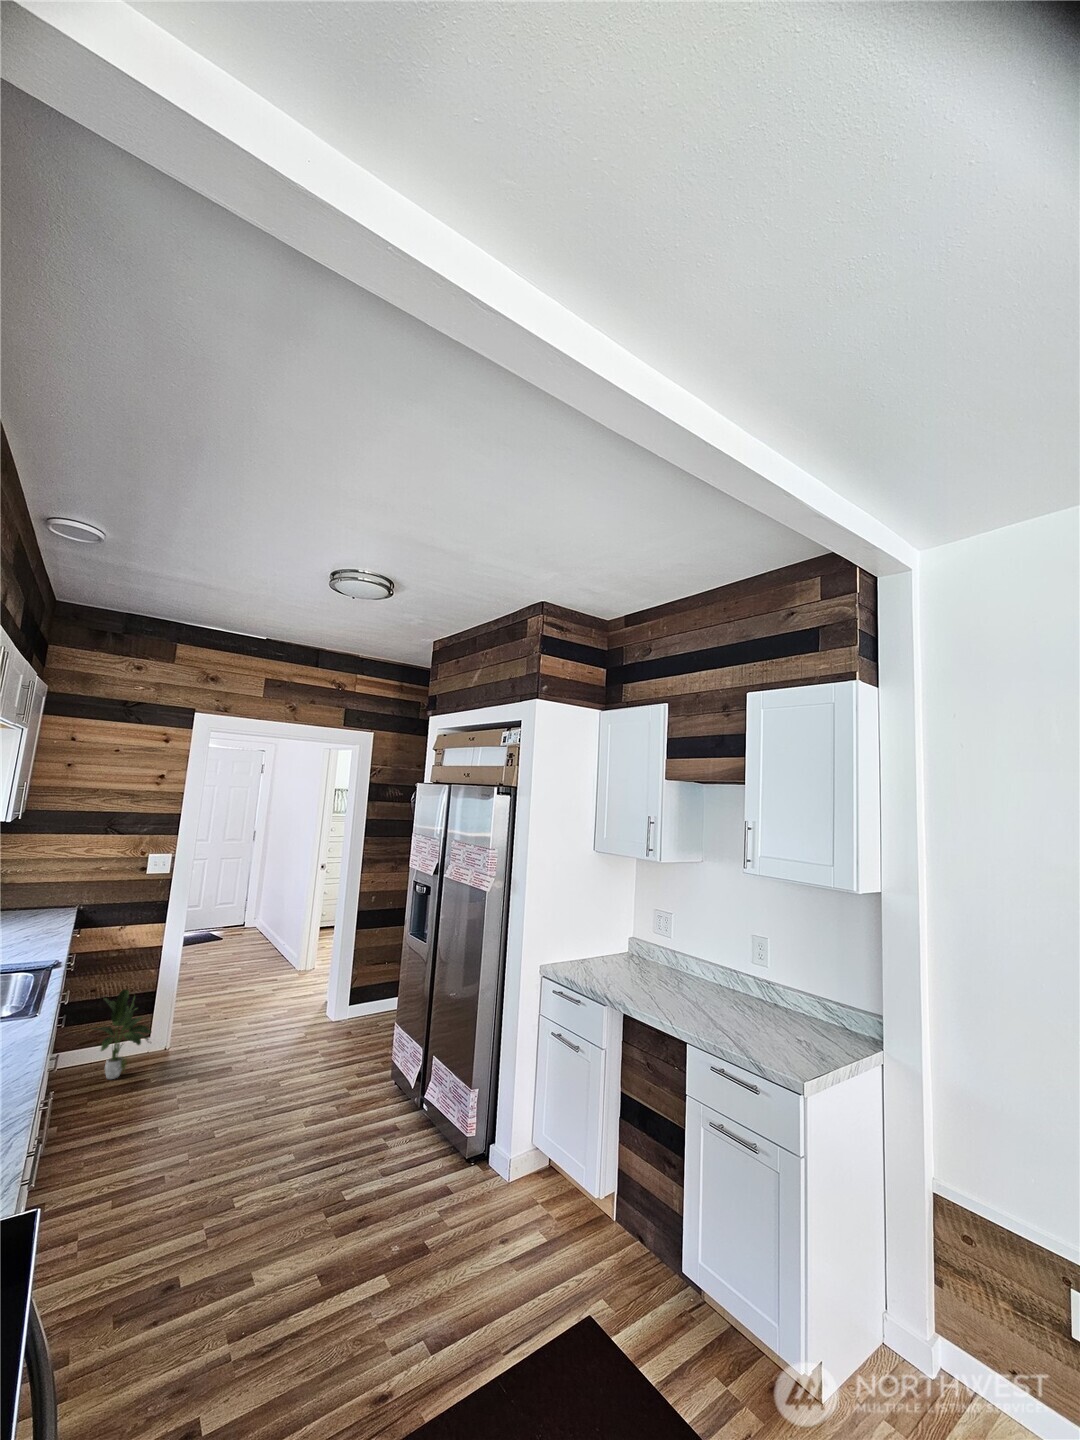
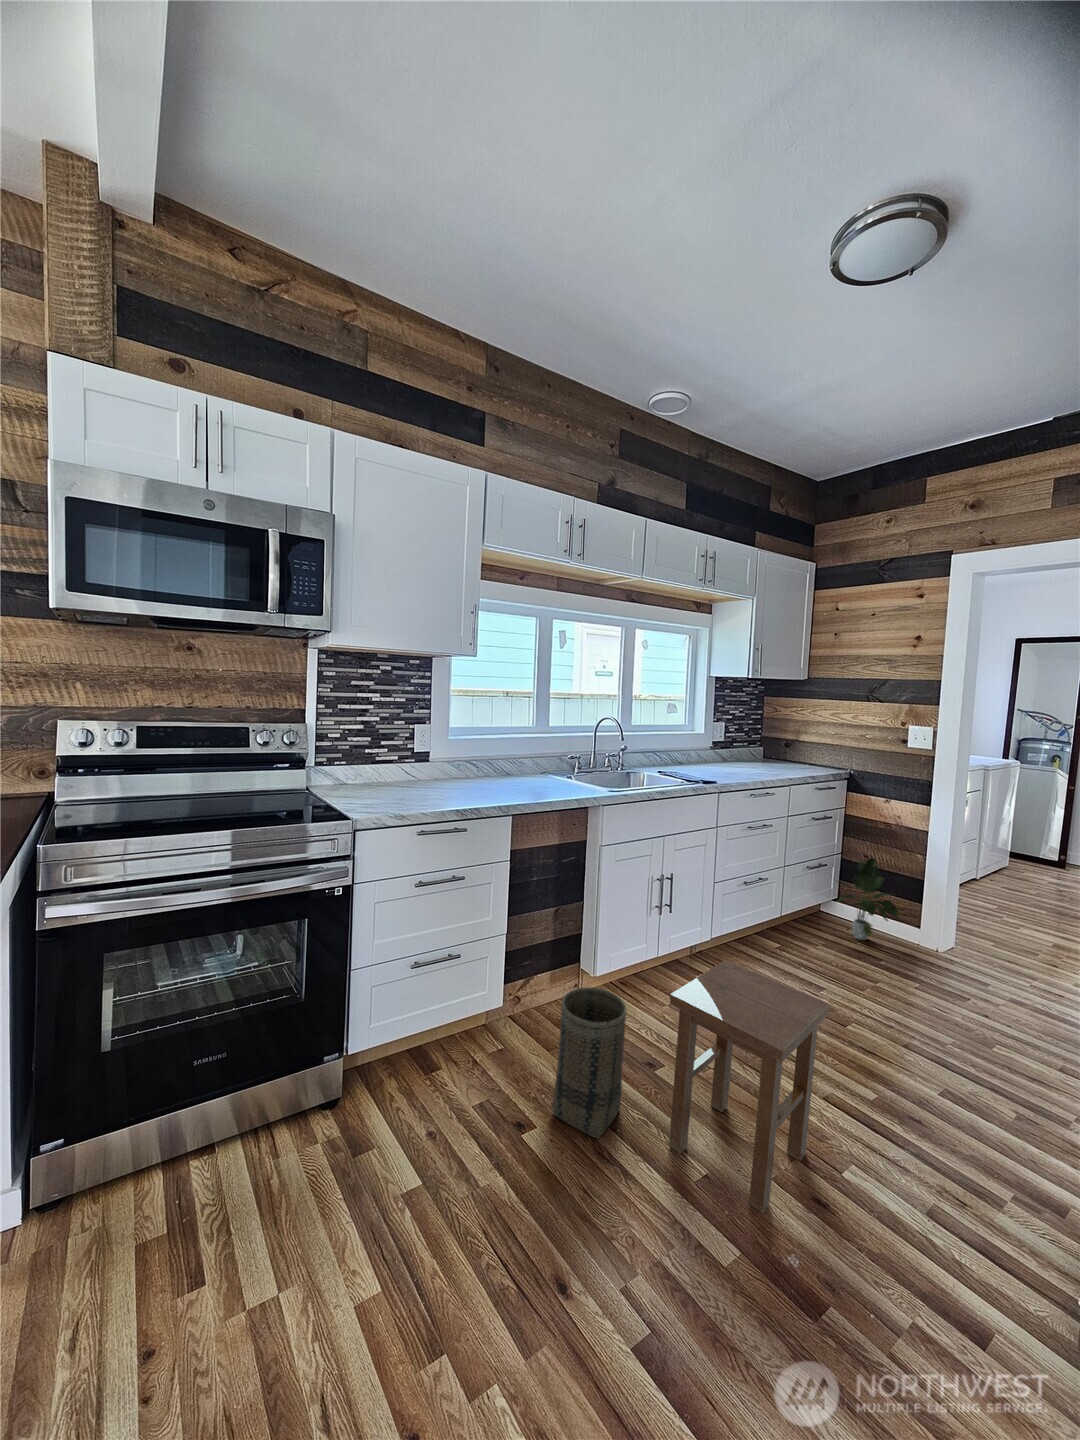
stool: none [253,1087,380,1294] -> present [669,960,830,1213]
basket: none [165,1209,255,1396] -> present [553,987,626,1139]

